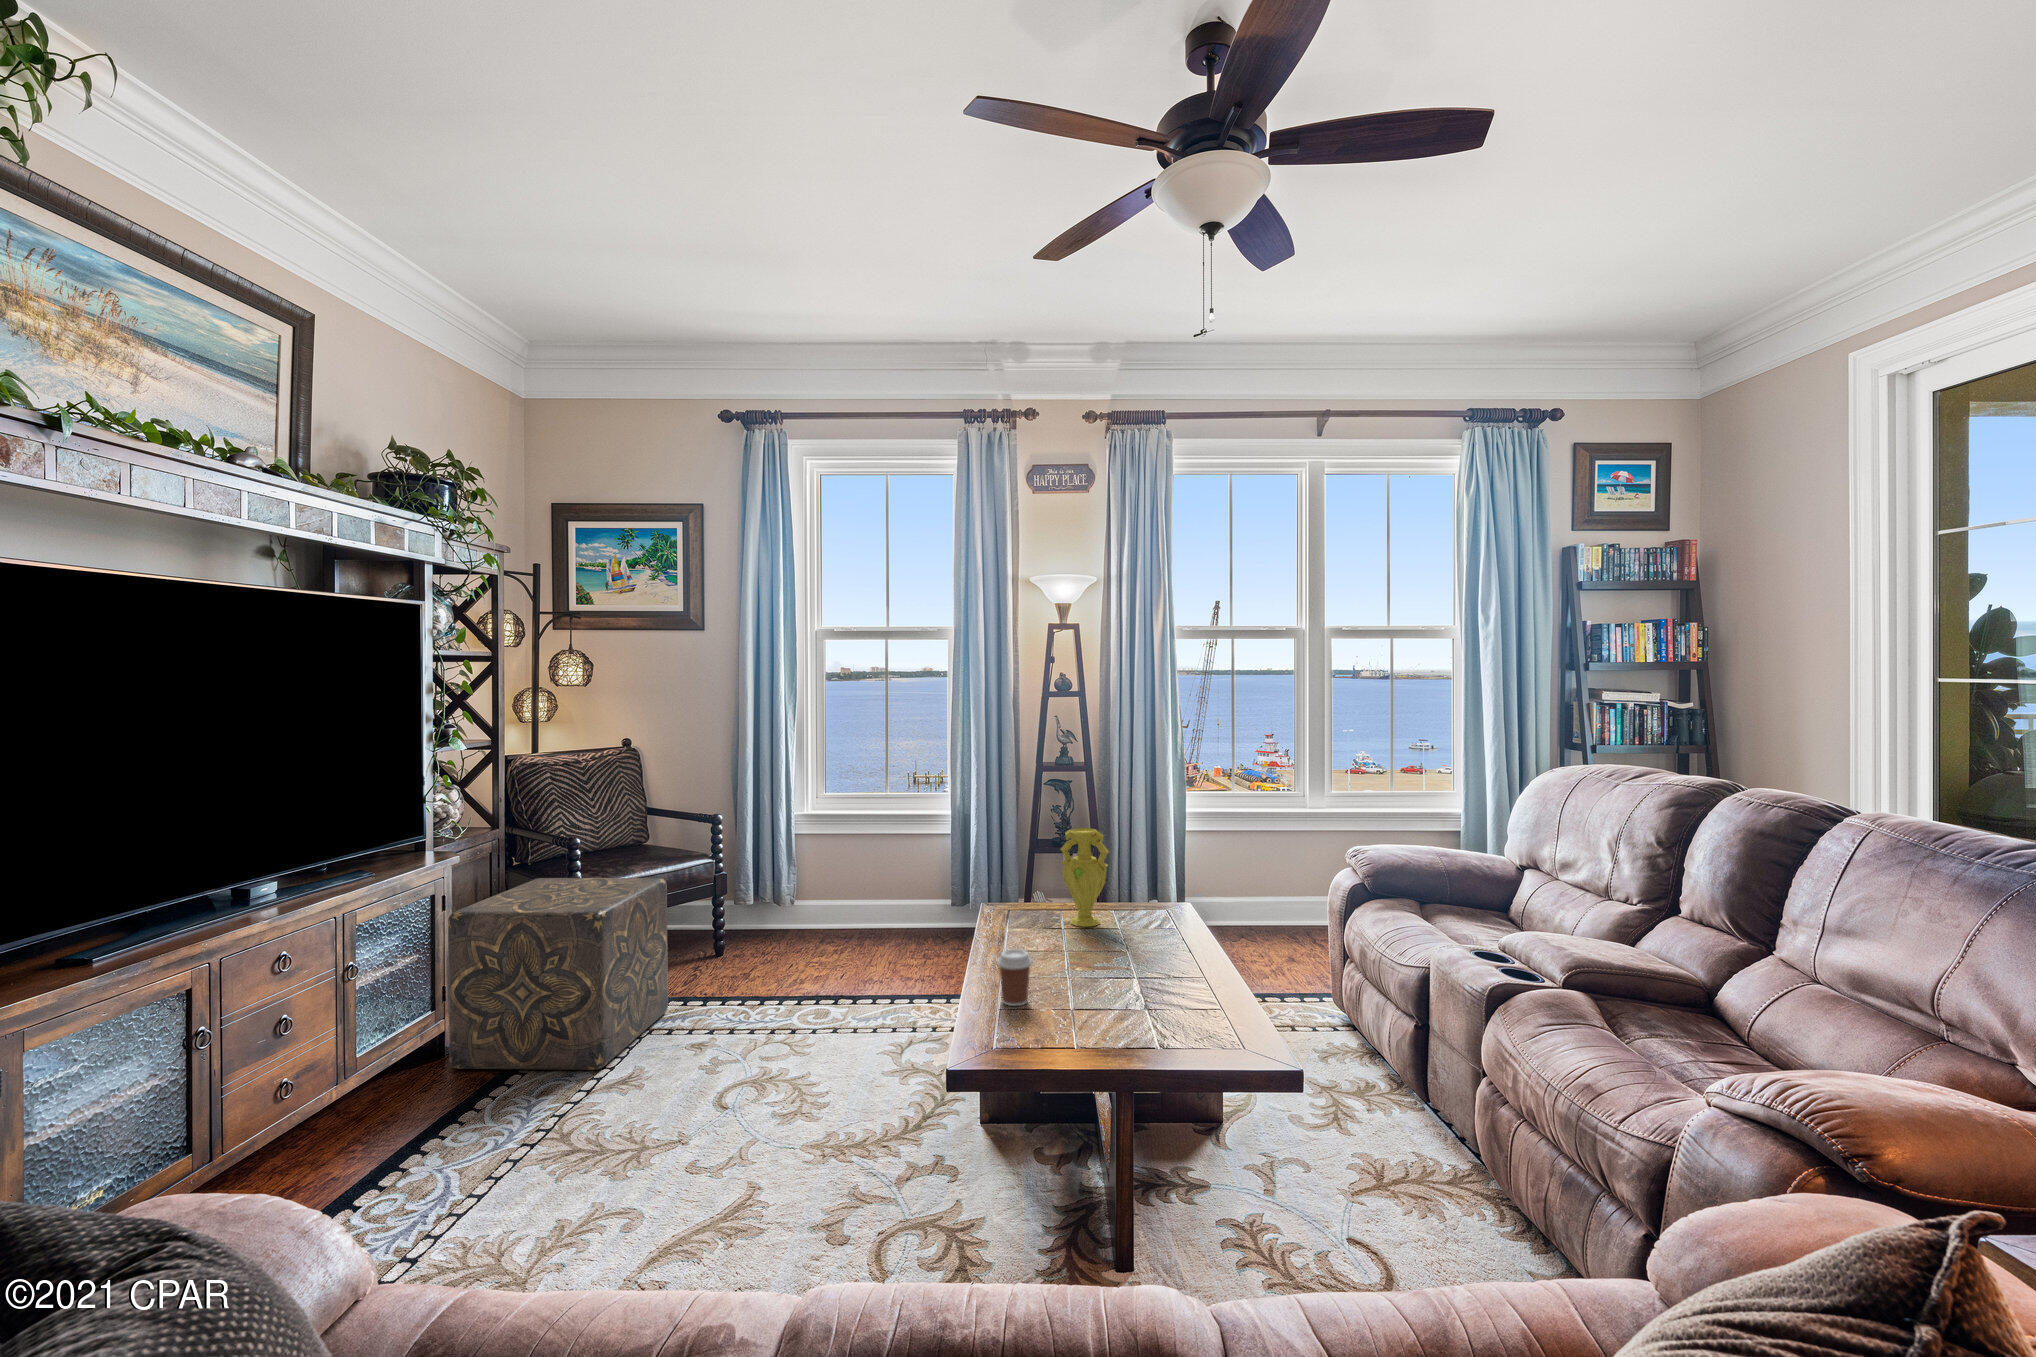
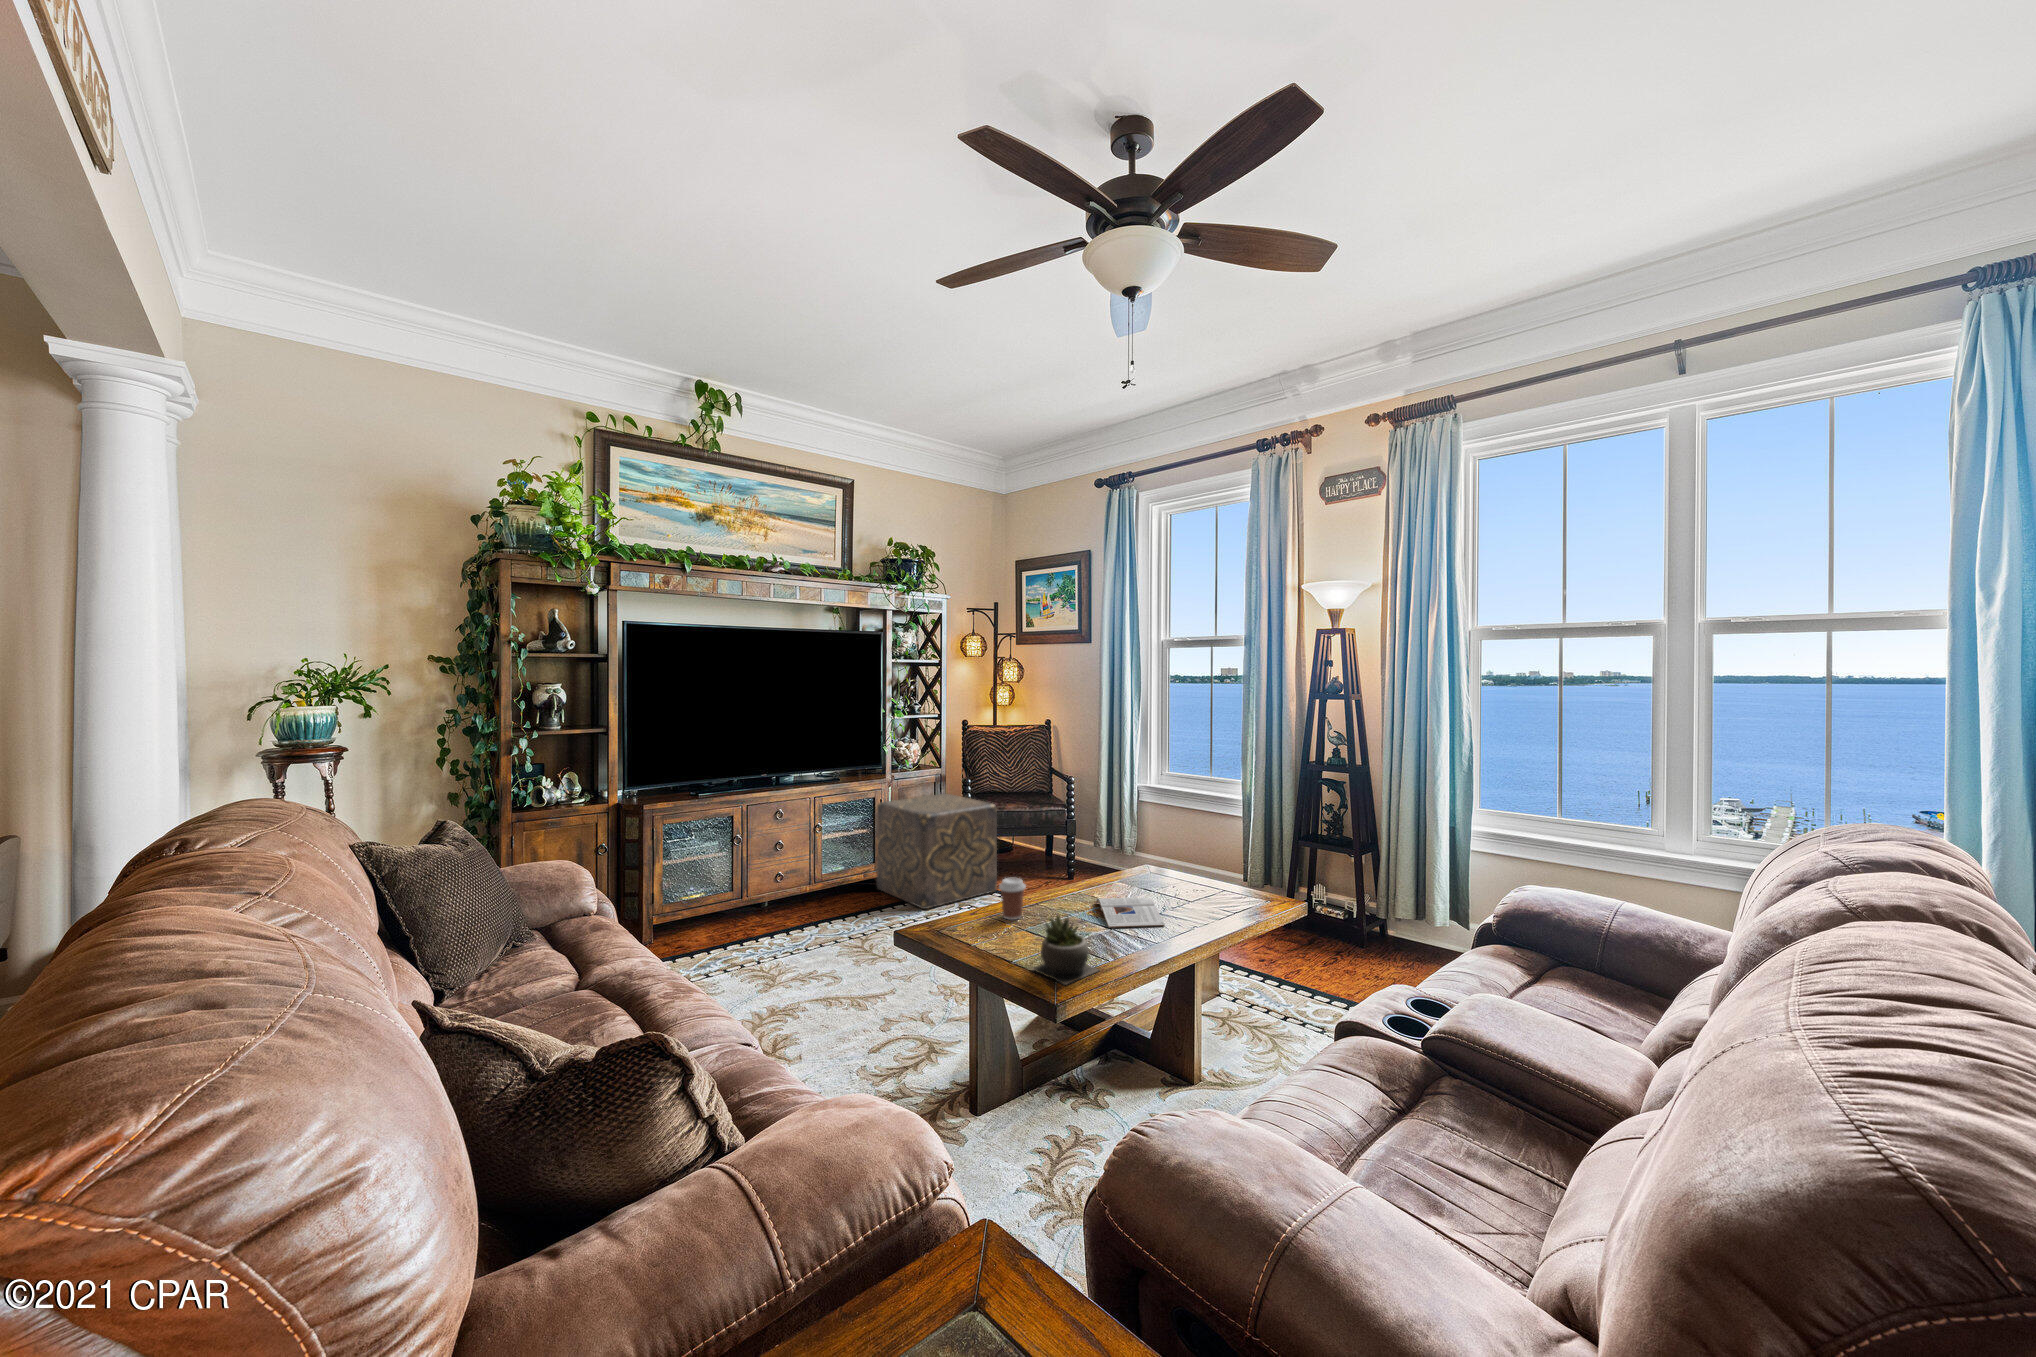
vase: present [1060,828,1109,927] -> none [1166,806,1205,892]
magazine: none [1051,937,1160,979] -> present [1094,898,1165,928]
succulent plant: none [1163,964,1233,1043] -> present [1032,916,1099,985]

